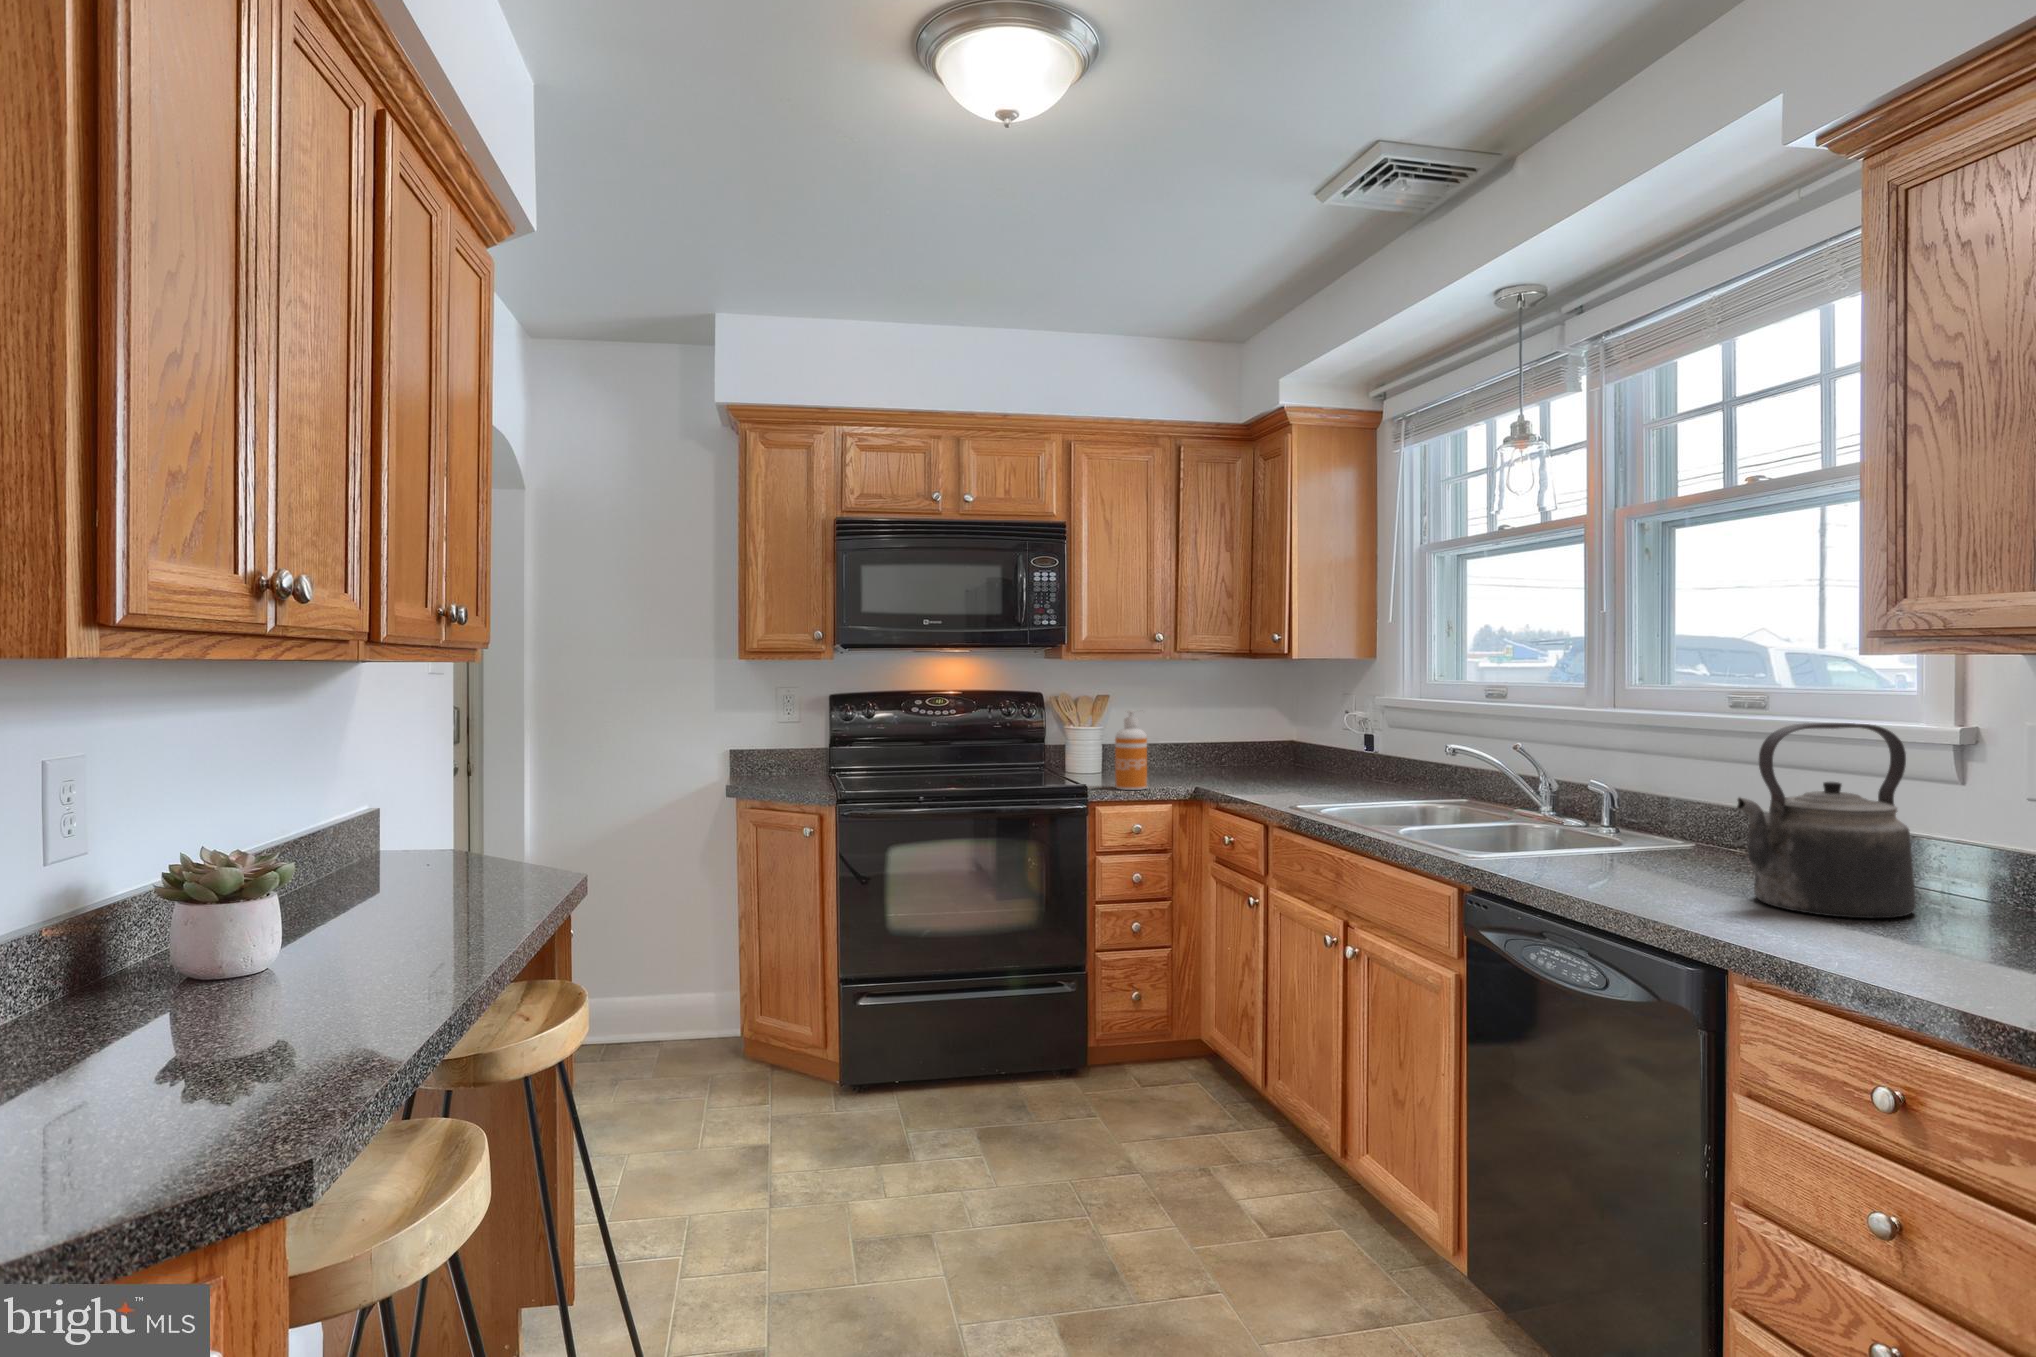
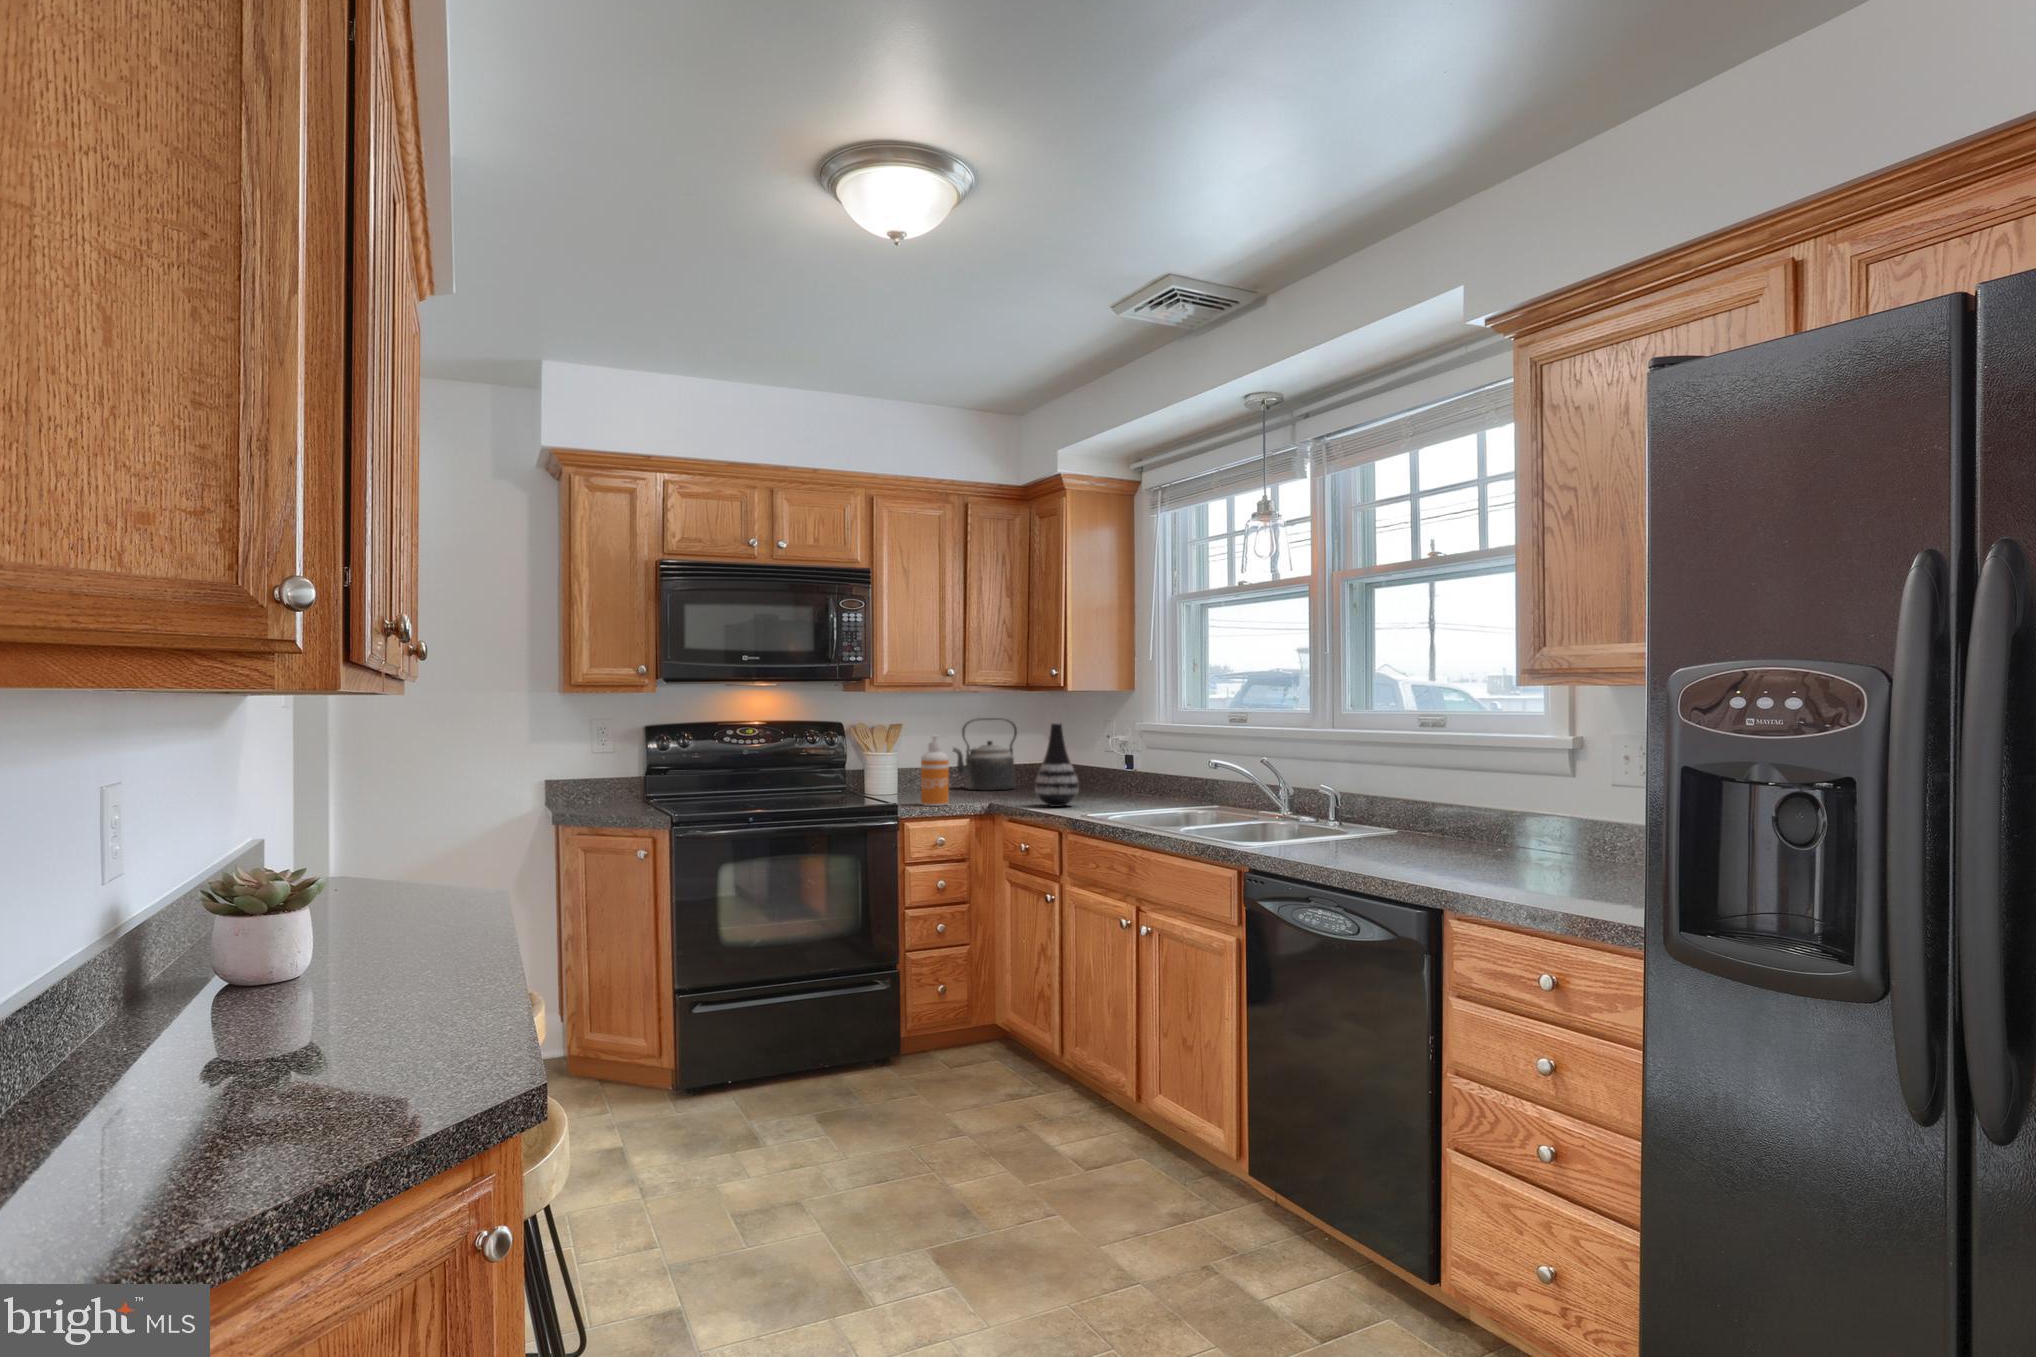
vase: none [1245,697,1298,795] -> present [1035,723,1079,807]
kettle: present [1737,723,1916,918] -> present [953,718,1017,790]

